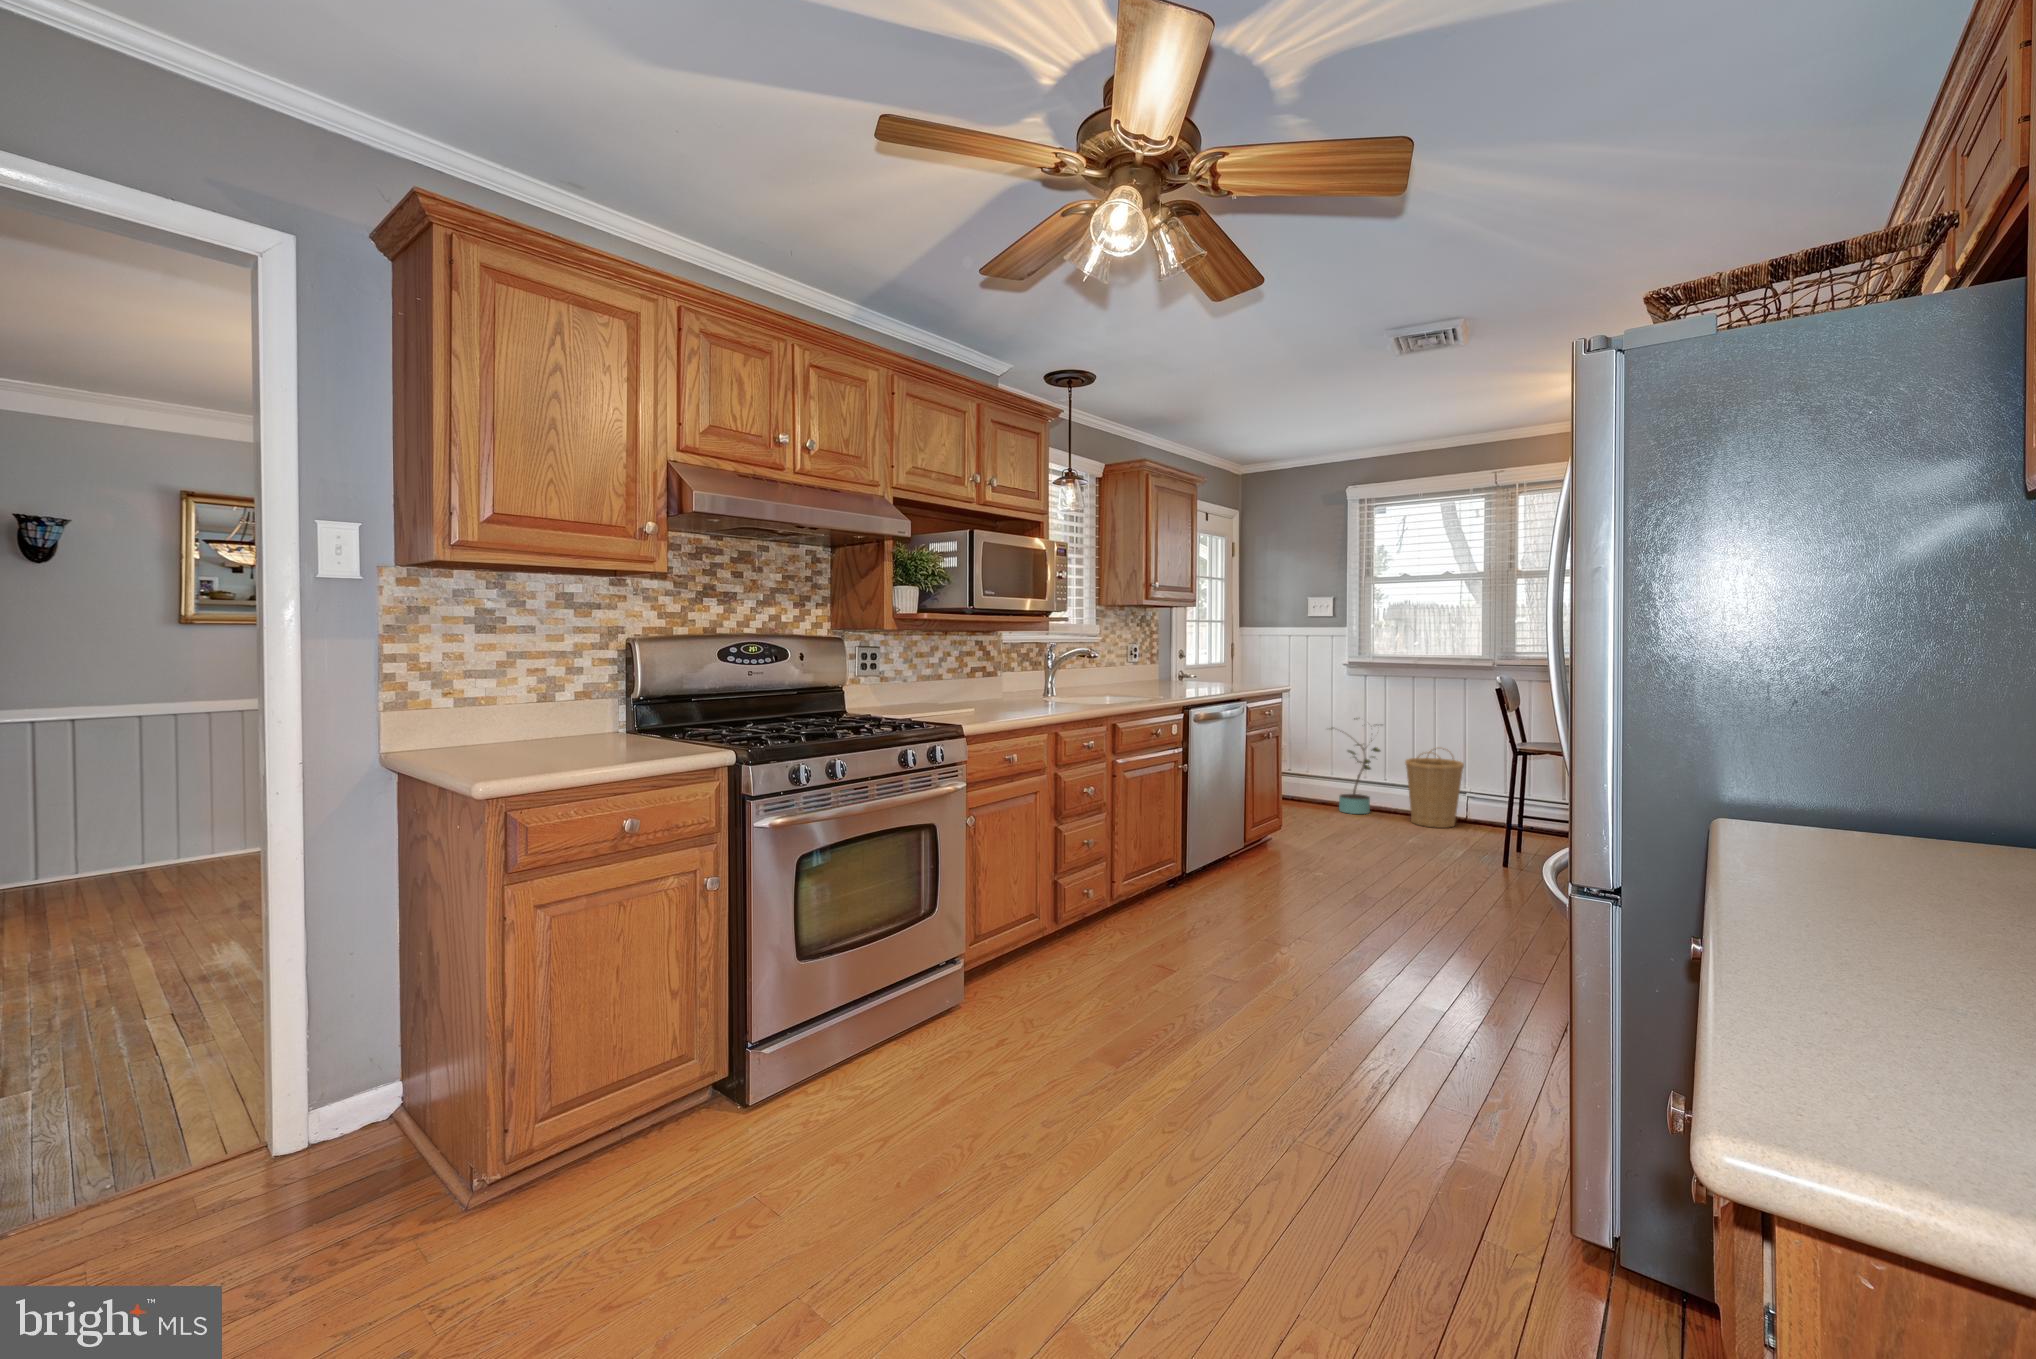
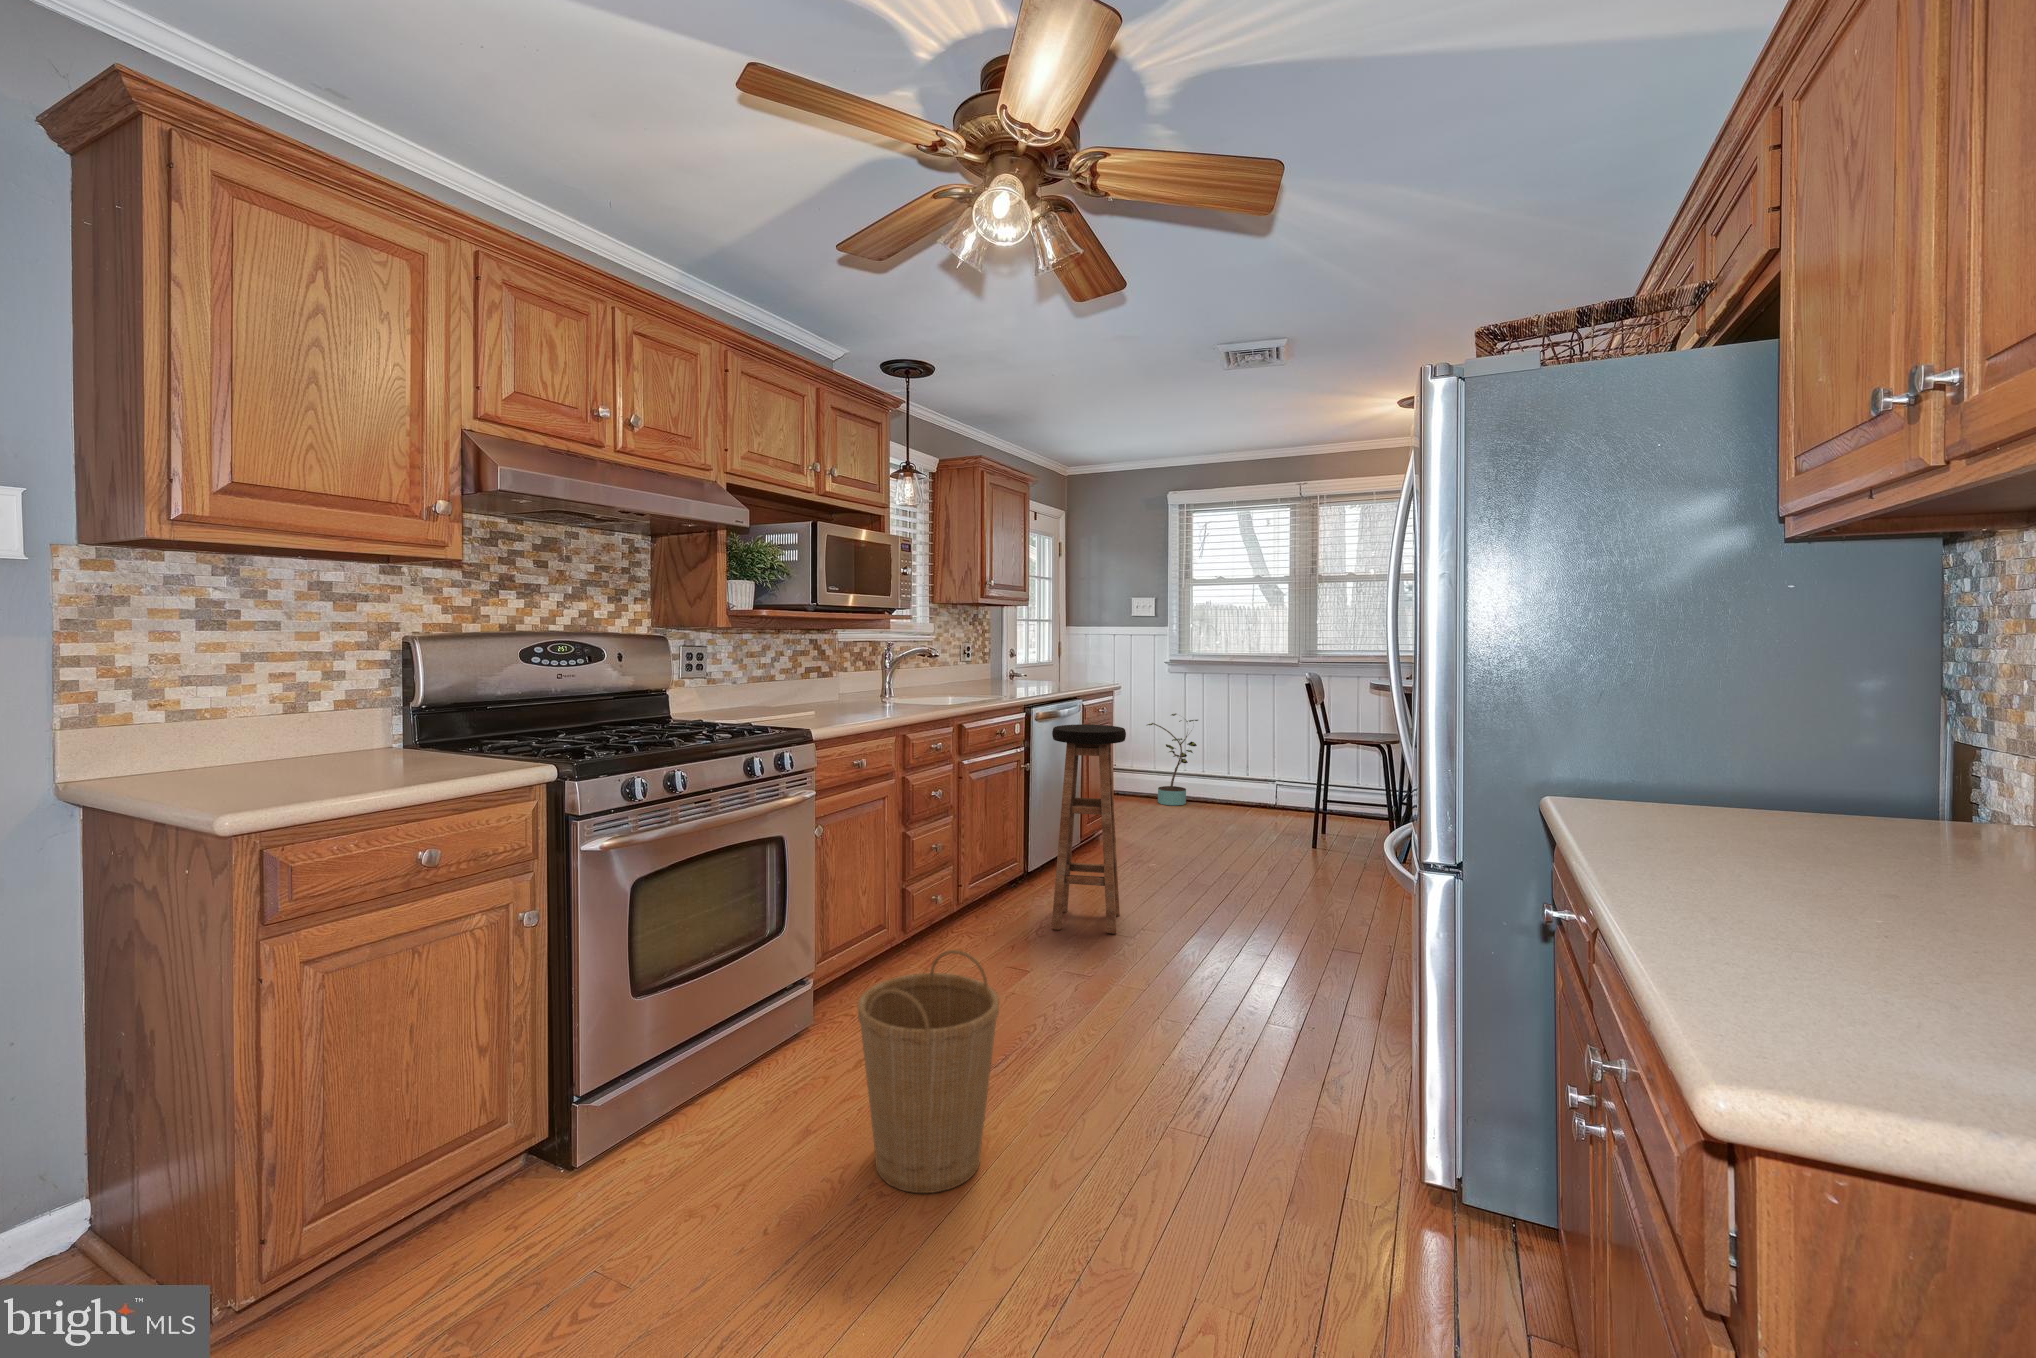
bar stool: none [1208,724,1285,936] -> present [1052,724,1126,934]
basket: present [1405,749,1464,828] -> present [858,950,999,1193]

